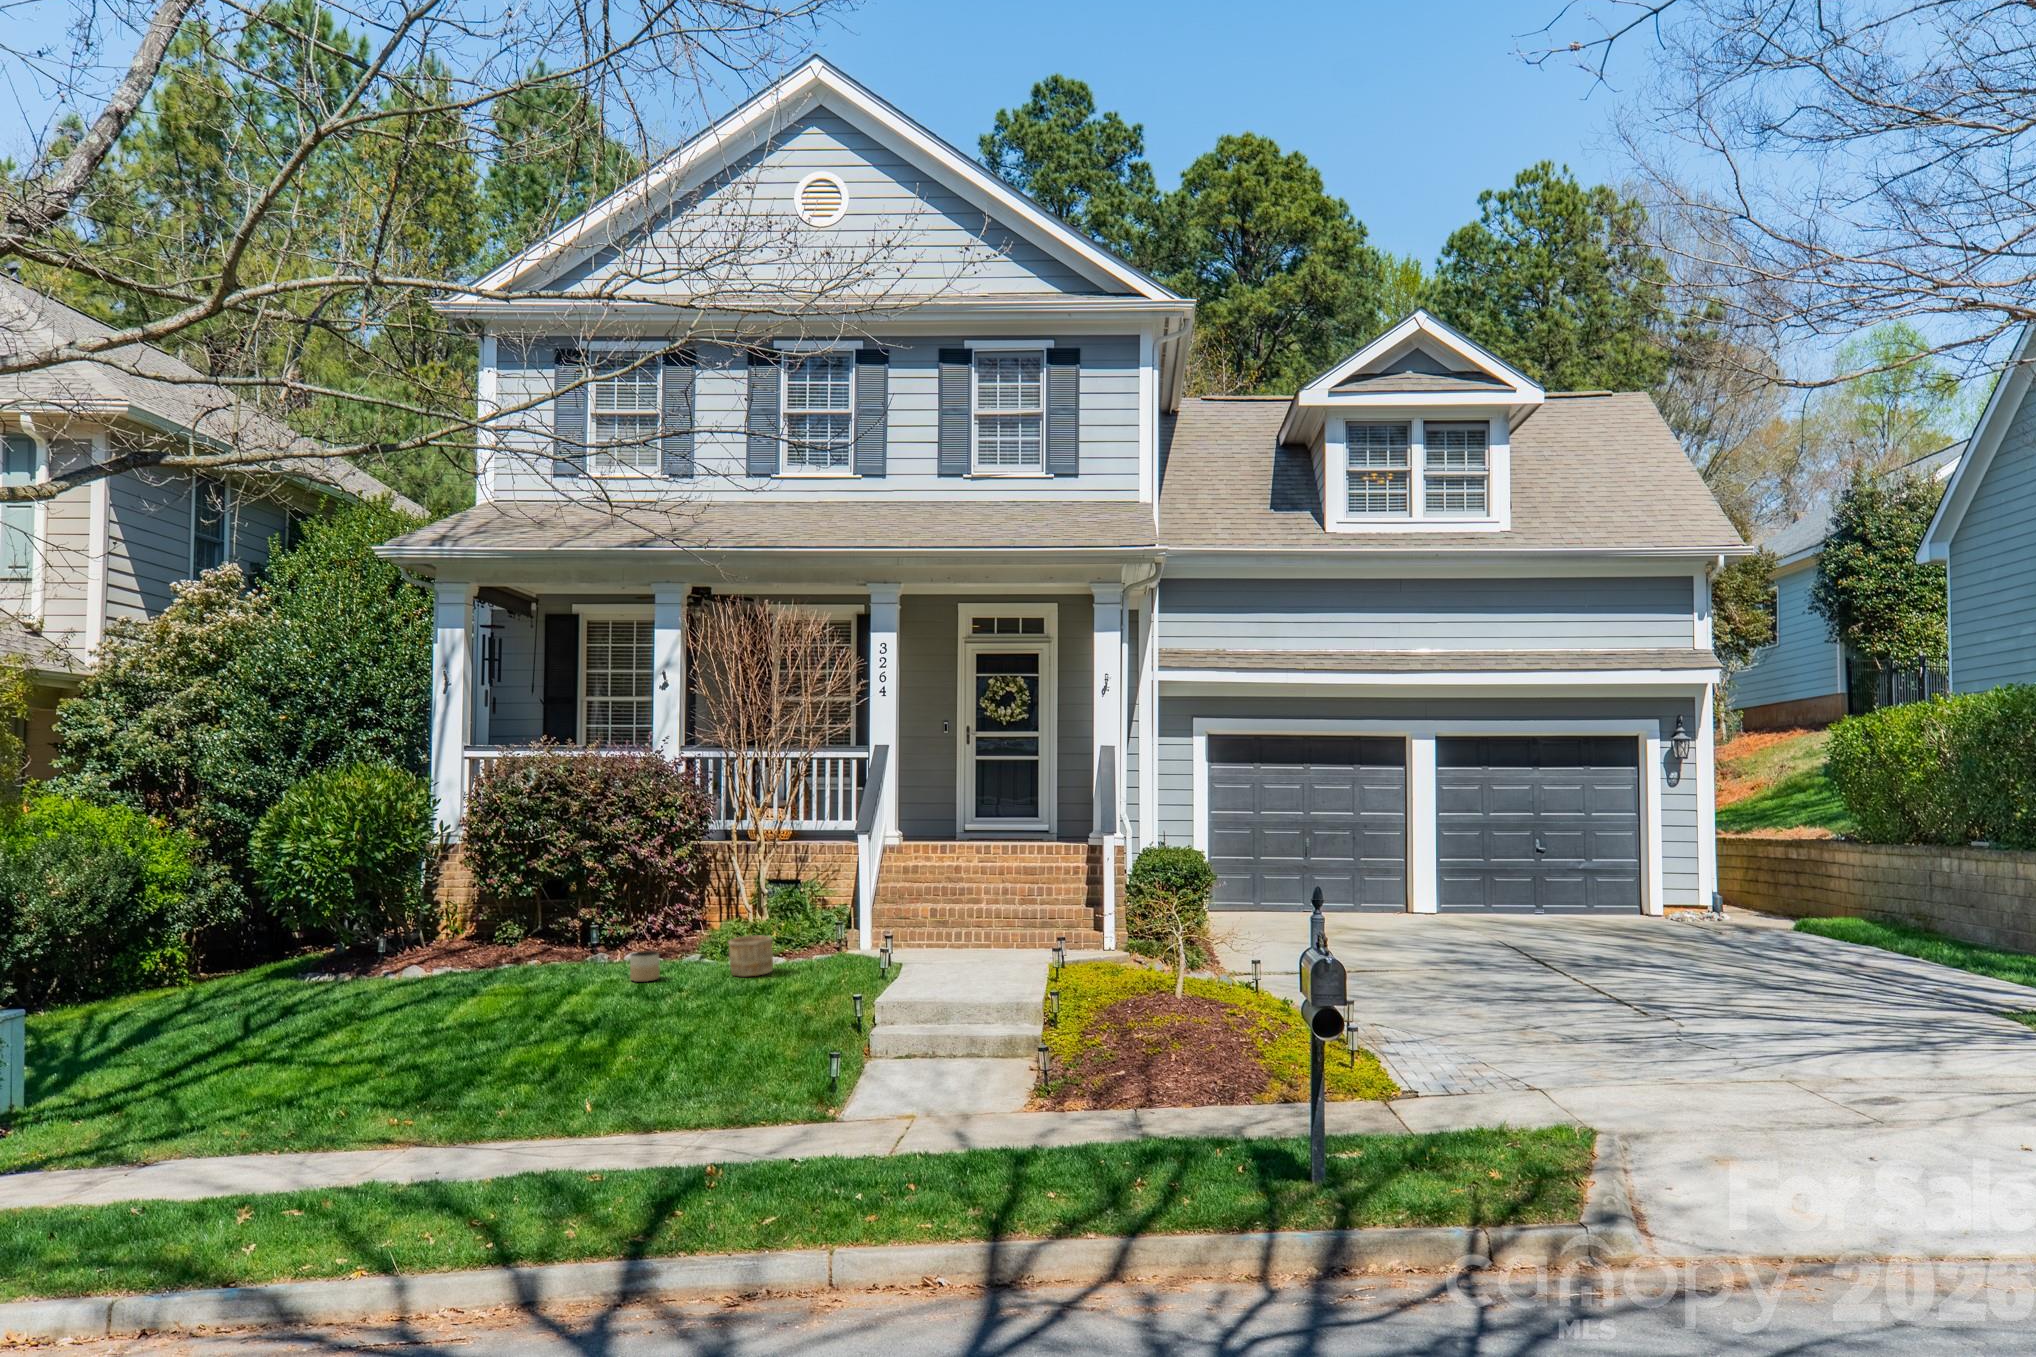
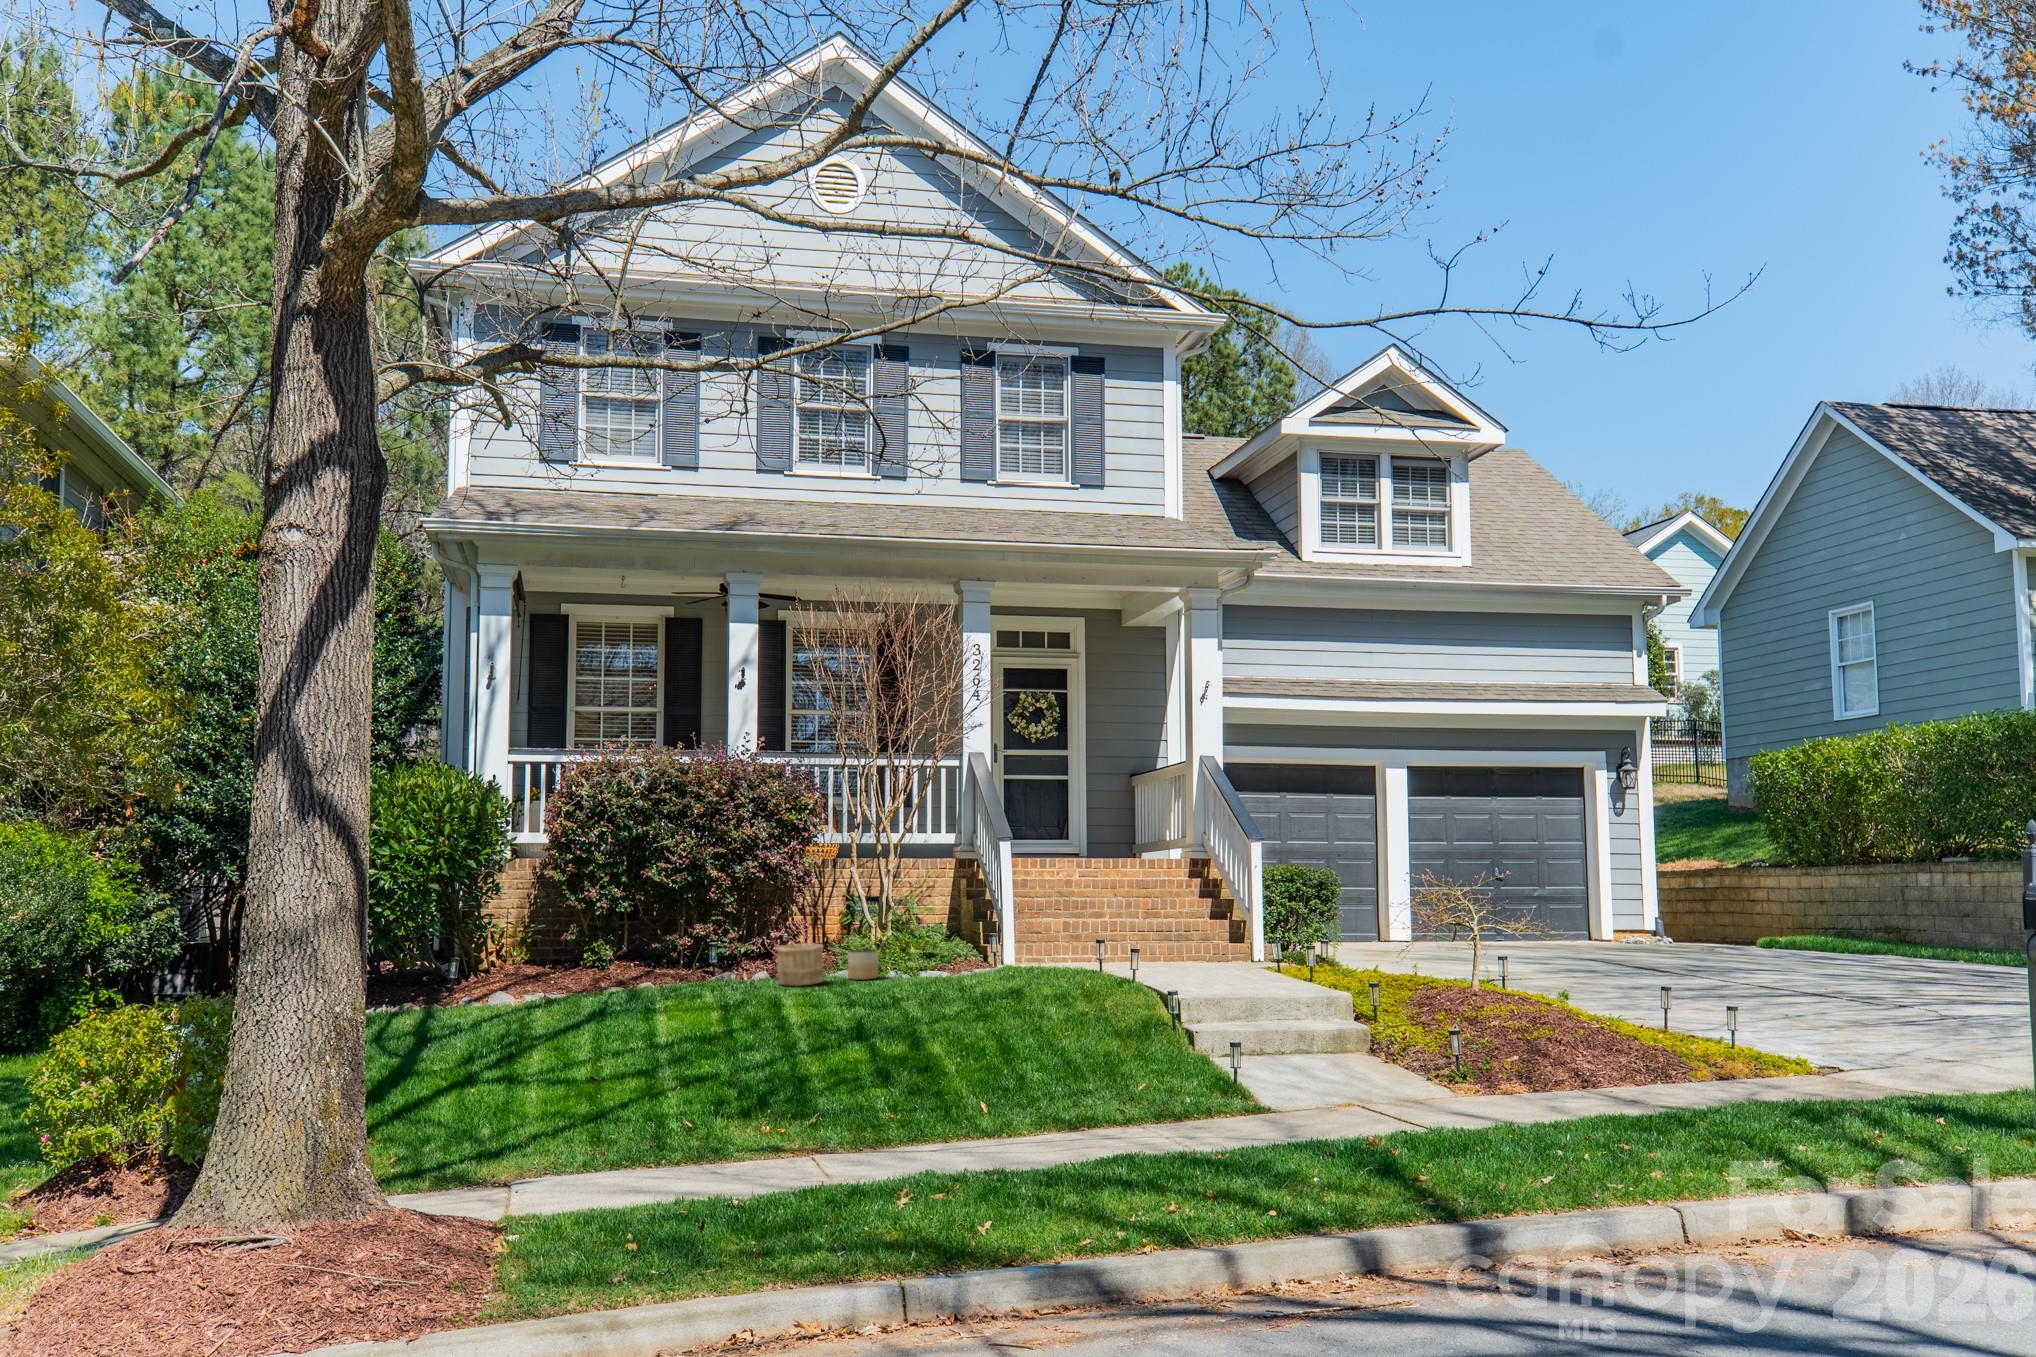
wooden bucket: present [728,935,773,976] -> present [776,943,823,986]

